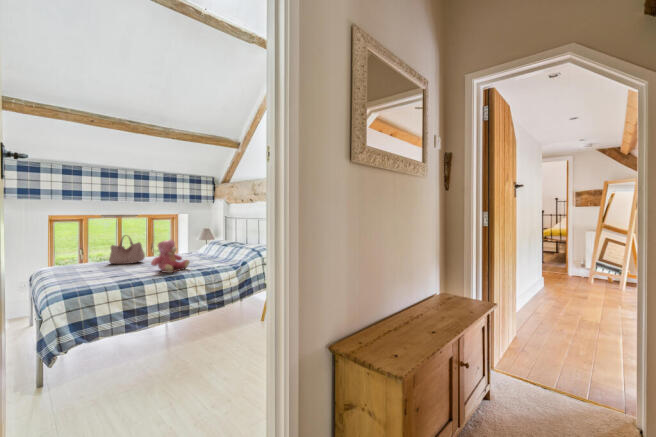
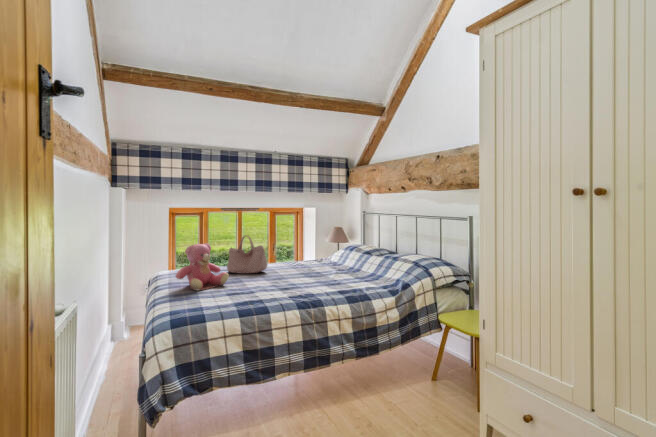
teddy bear: present [151,240,190,273] -> present [176,243,229,291]

